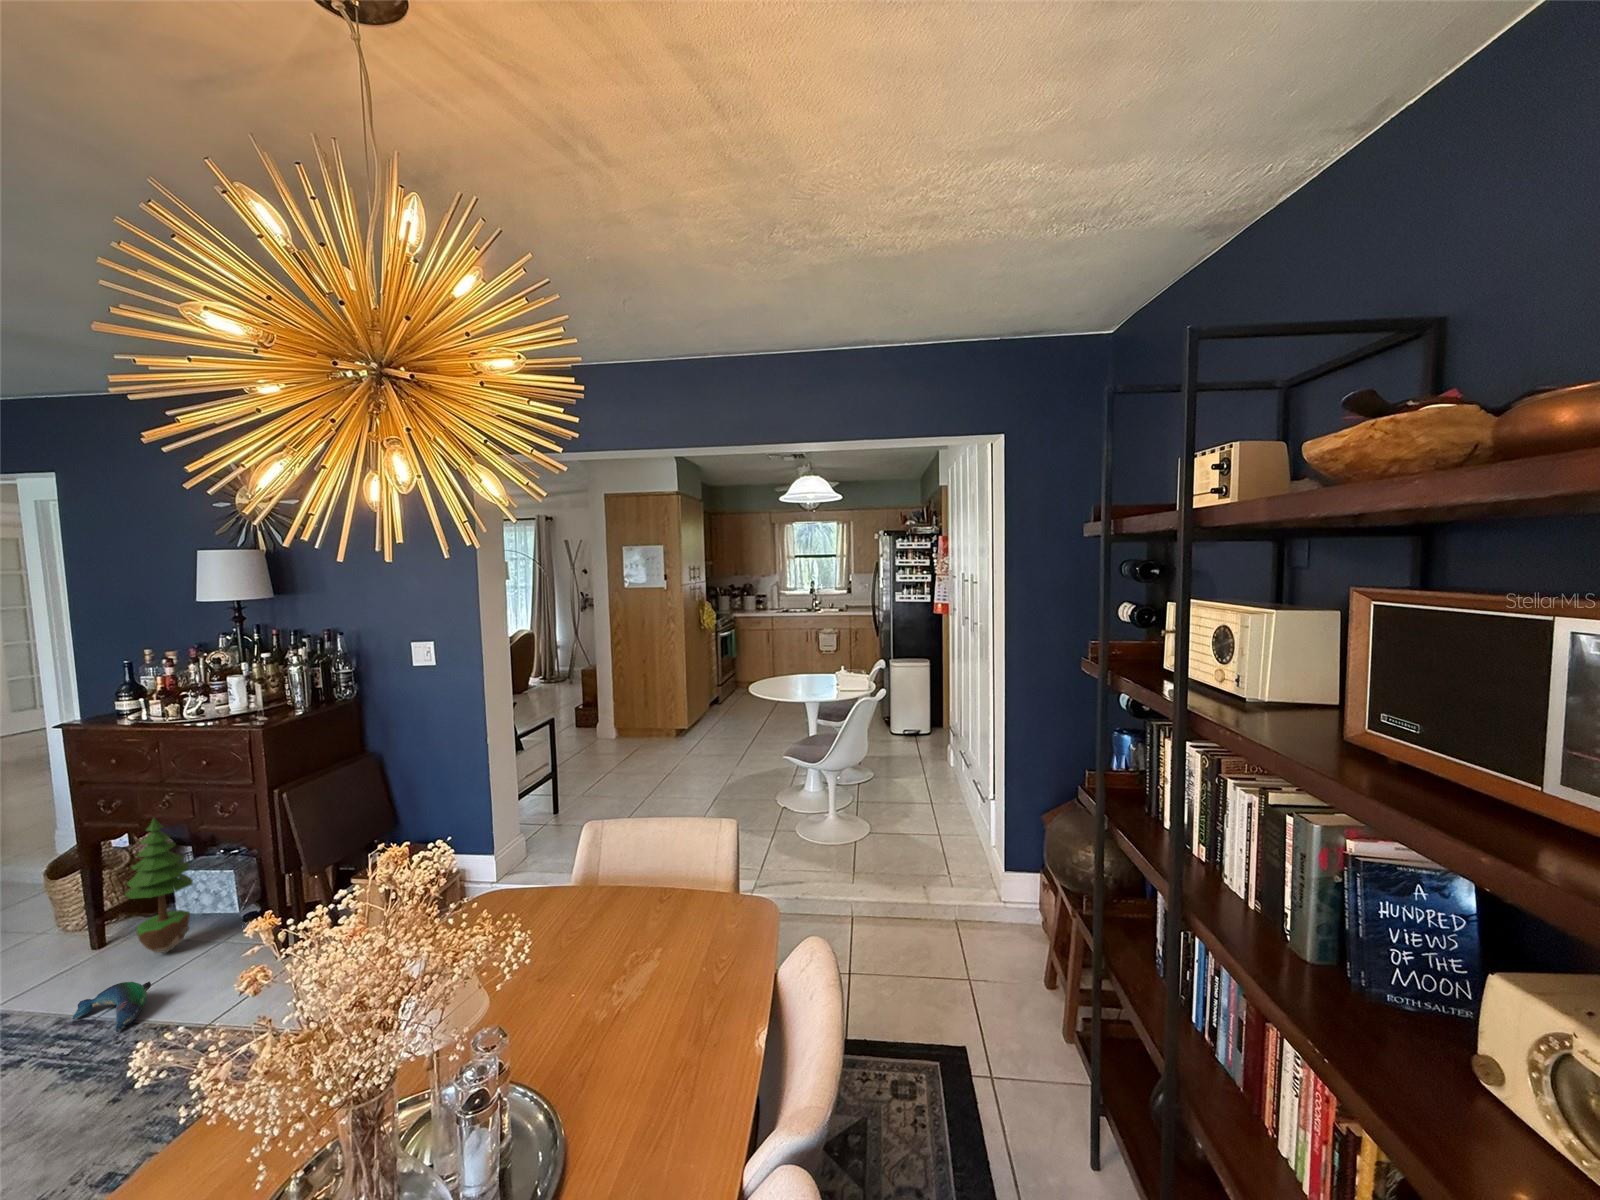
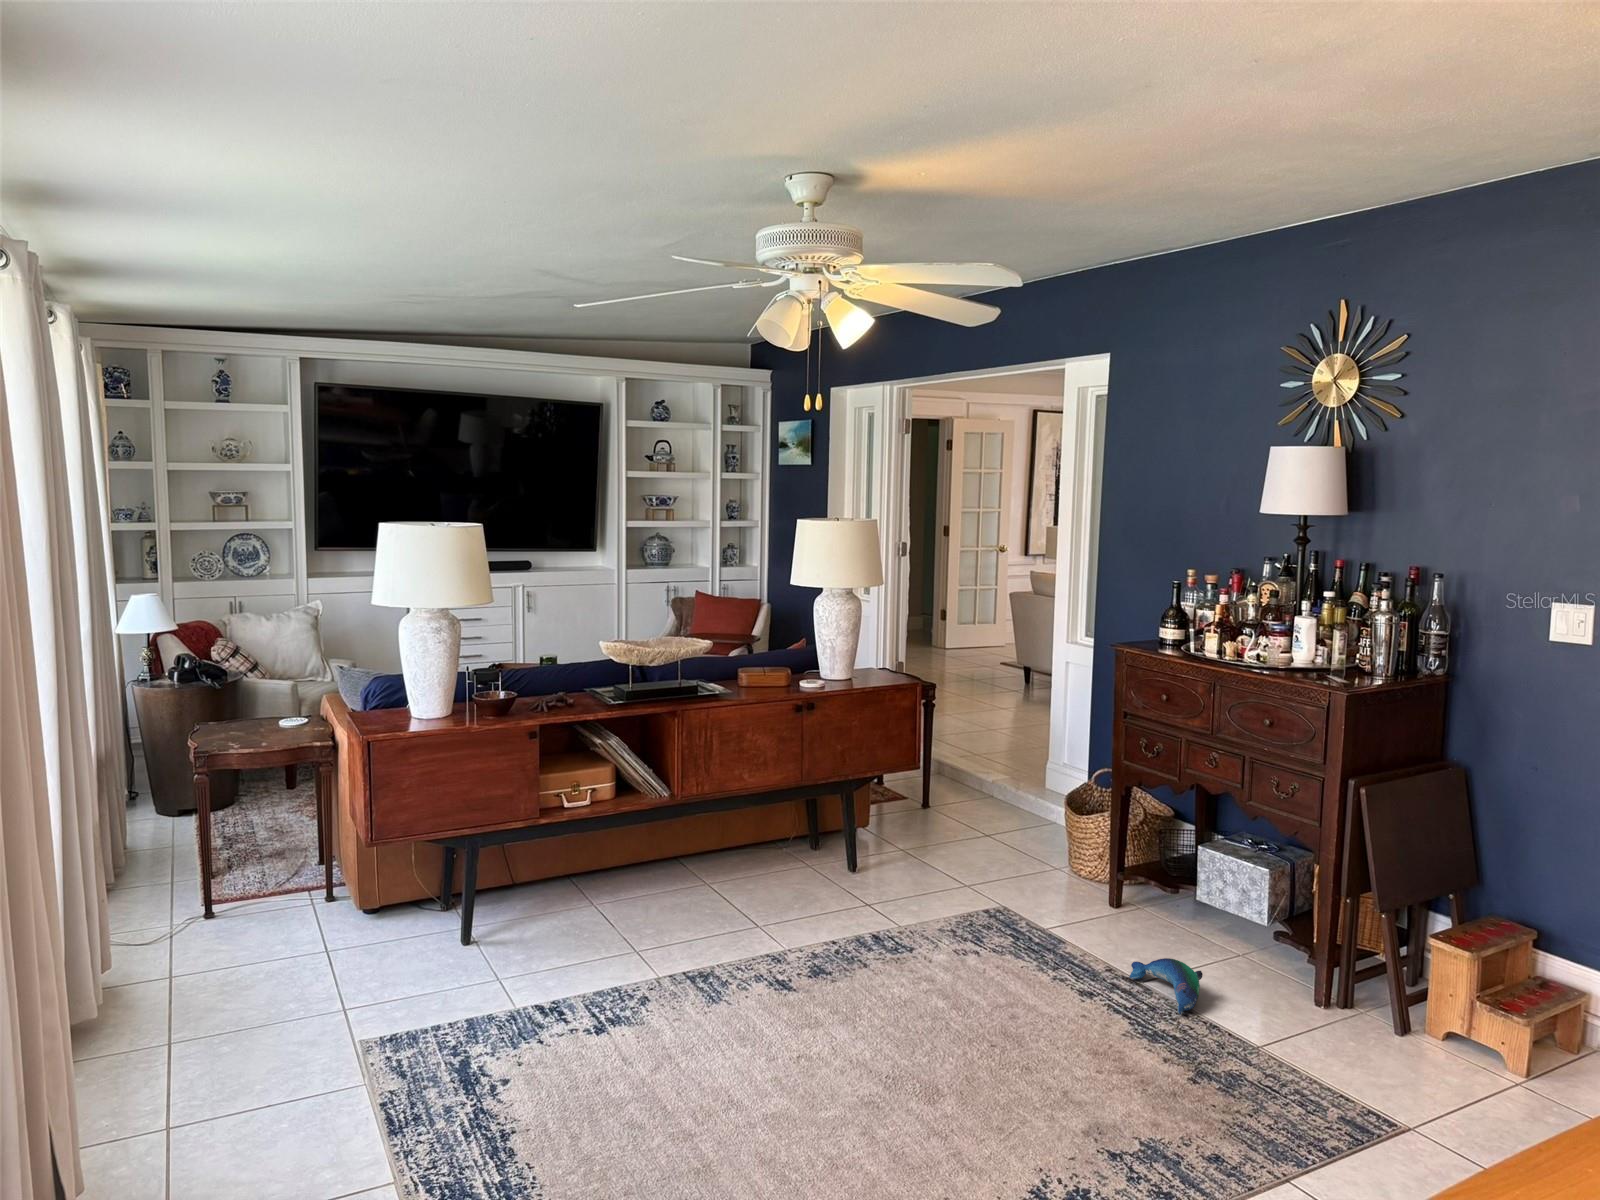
potted tree: present [125,818,193,953] -> none [1161,775,1227,942]

